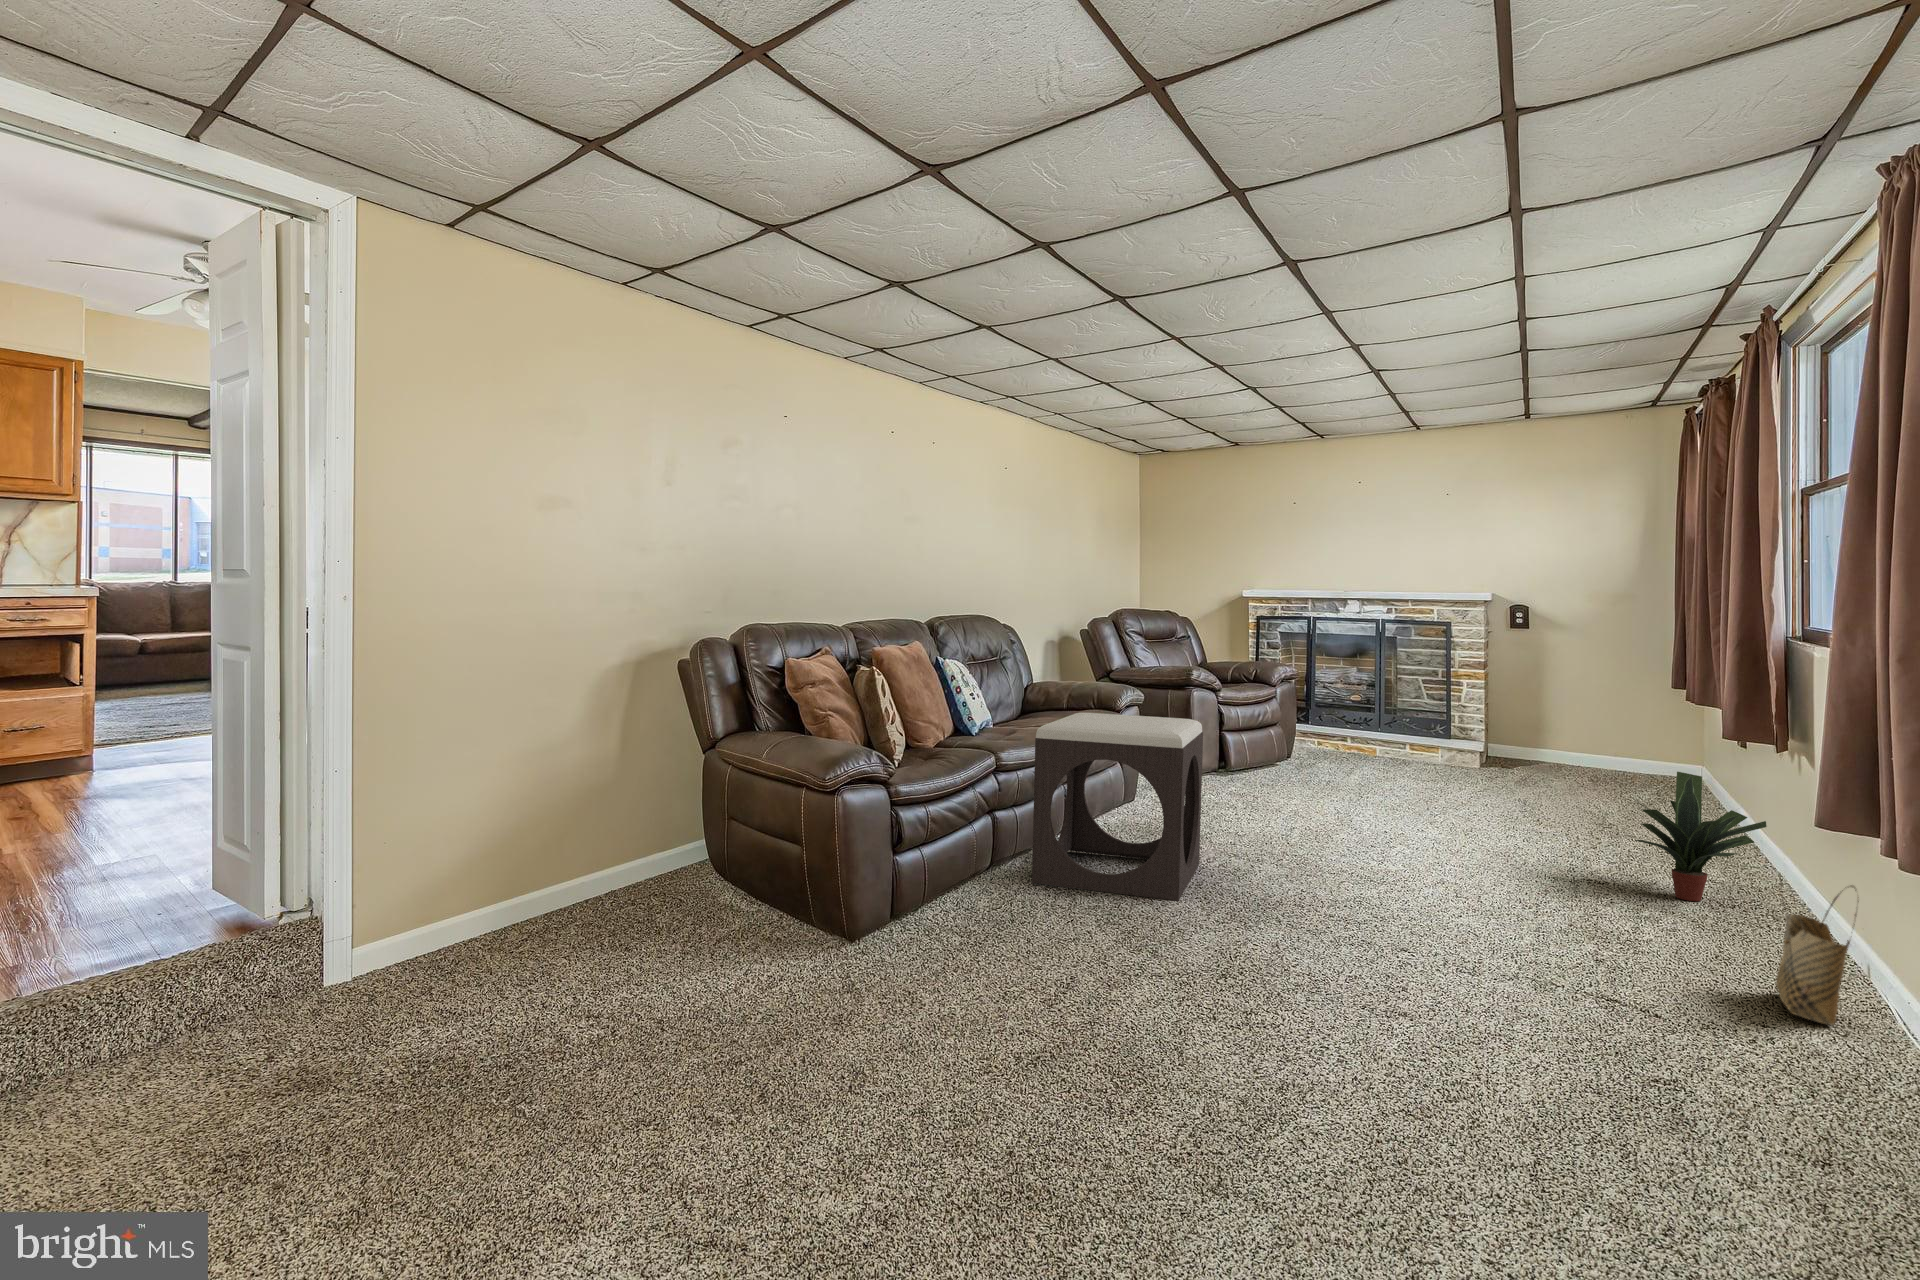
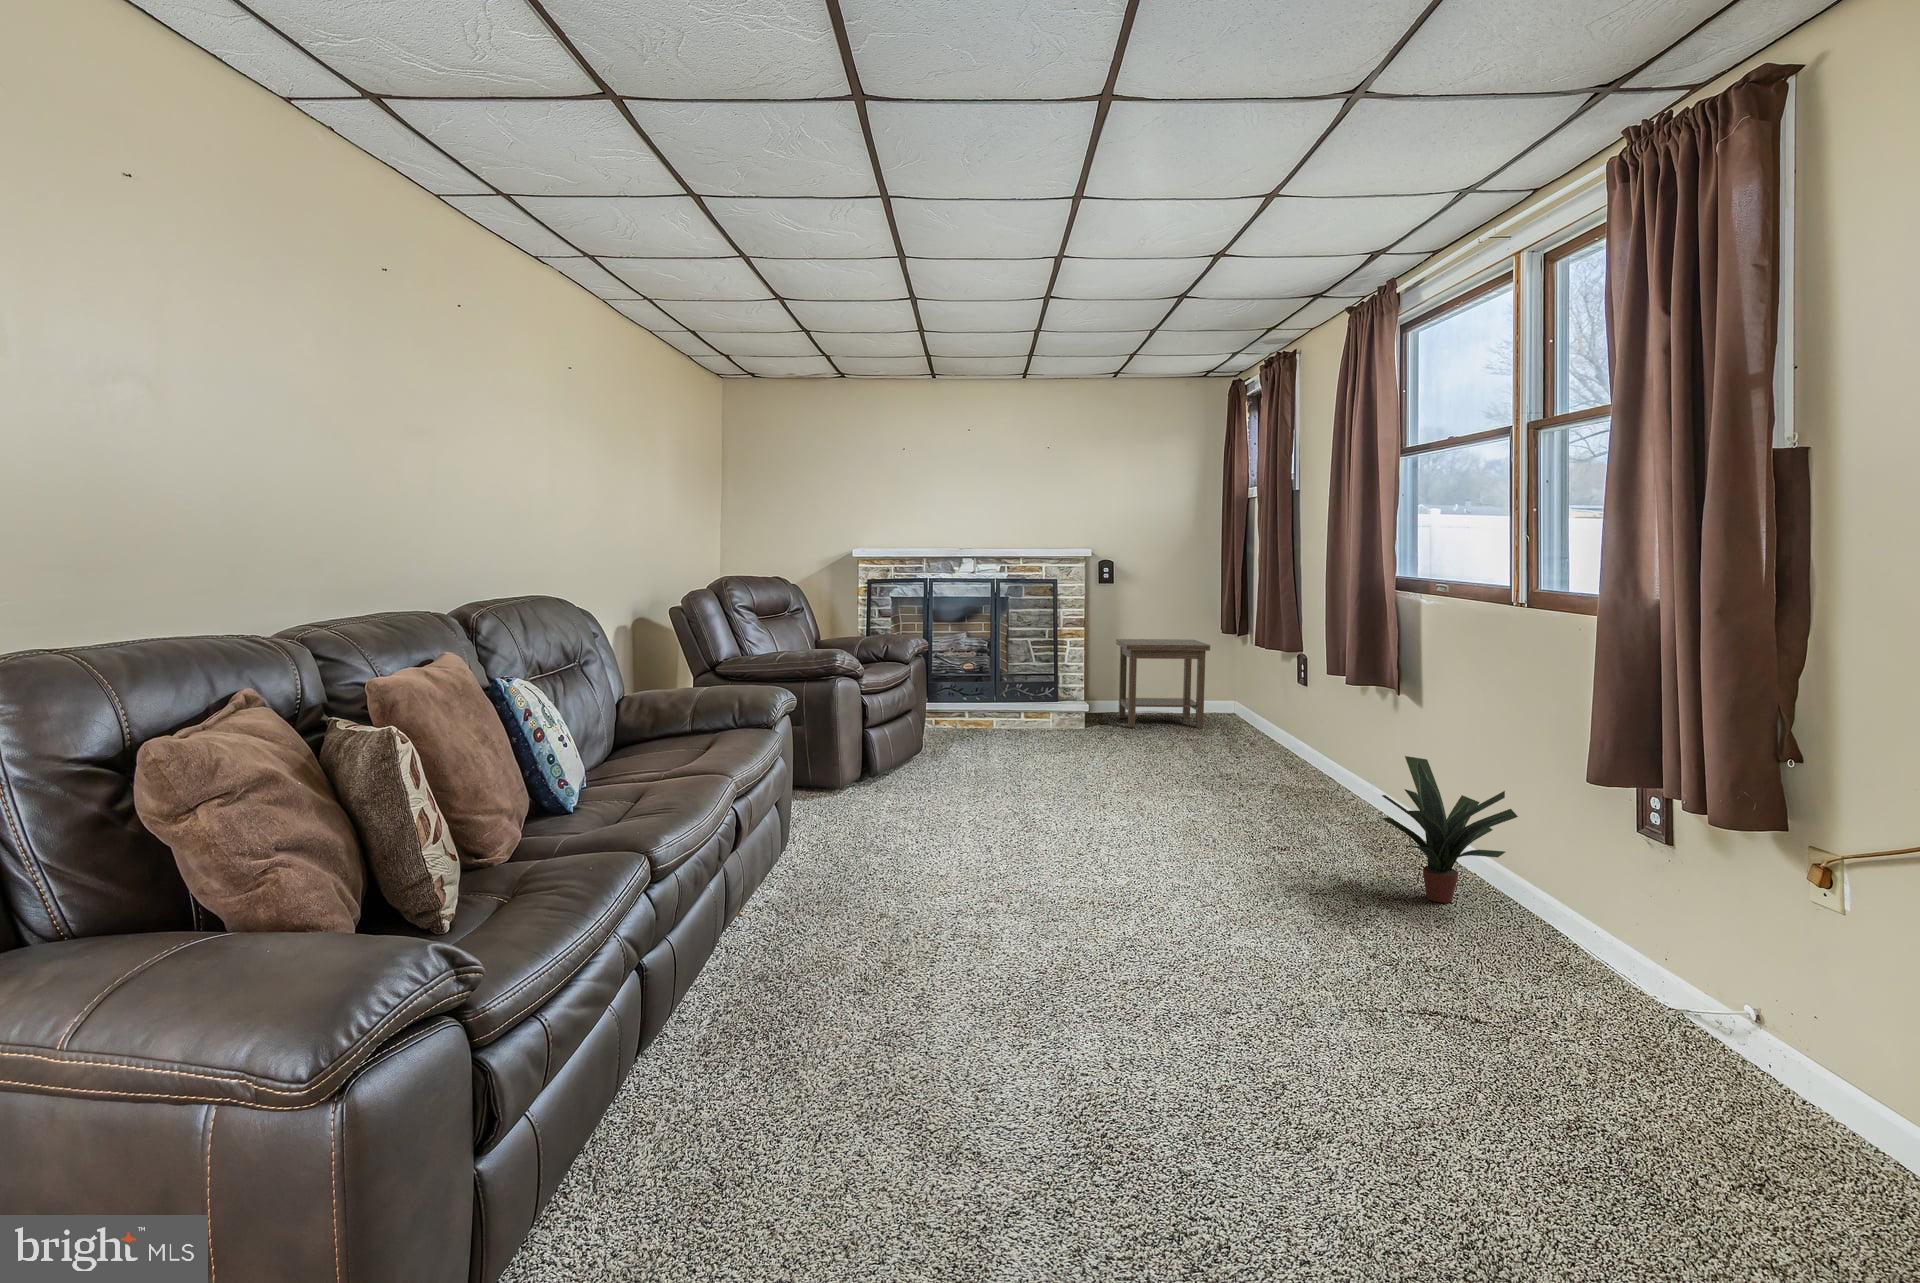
side table: none [1517,681,1617,775] -> present [1116,639,1210,728]
footstool: present [1032,712,1203,901] -> none [706,755,954,1067]
woven basket: present [1776,874,1859,1025] -> none [1683,921,1818,1109]

